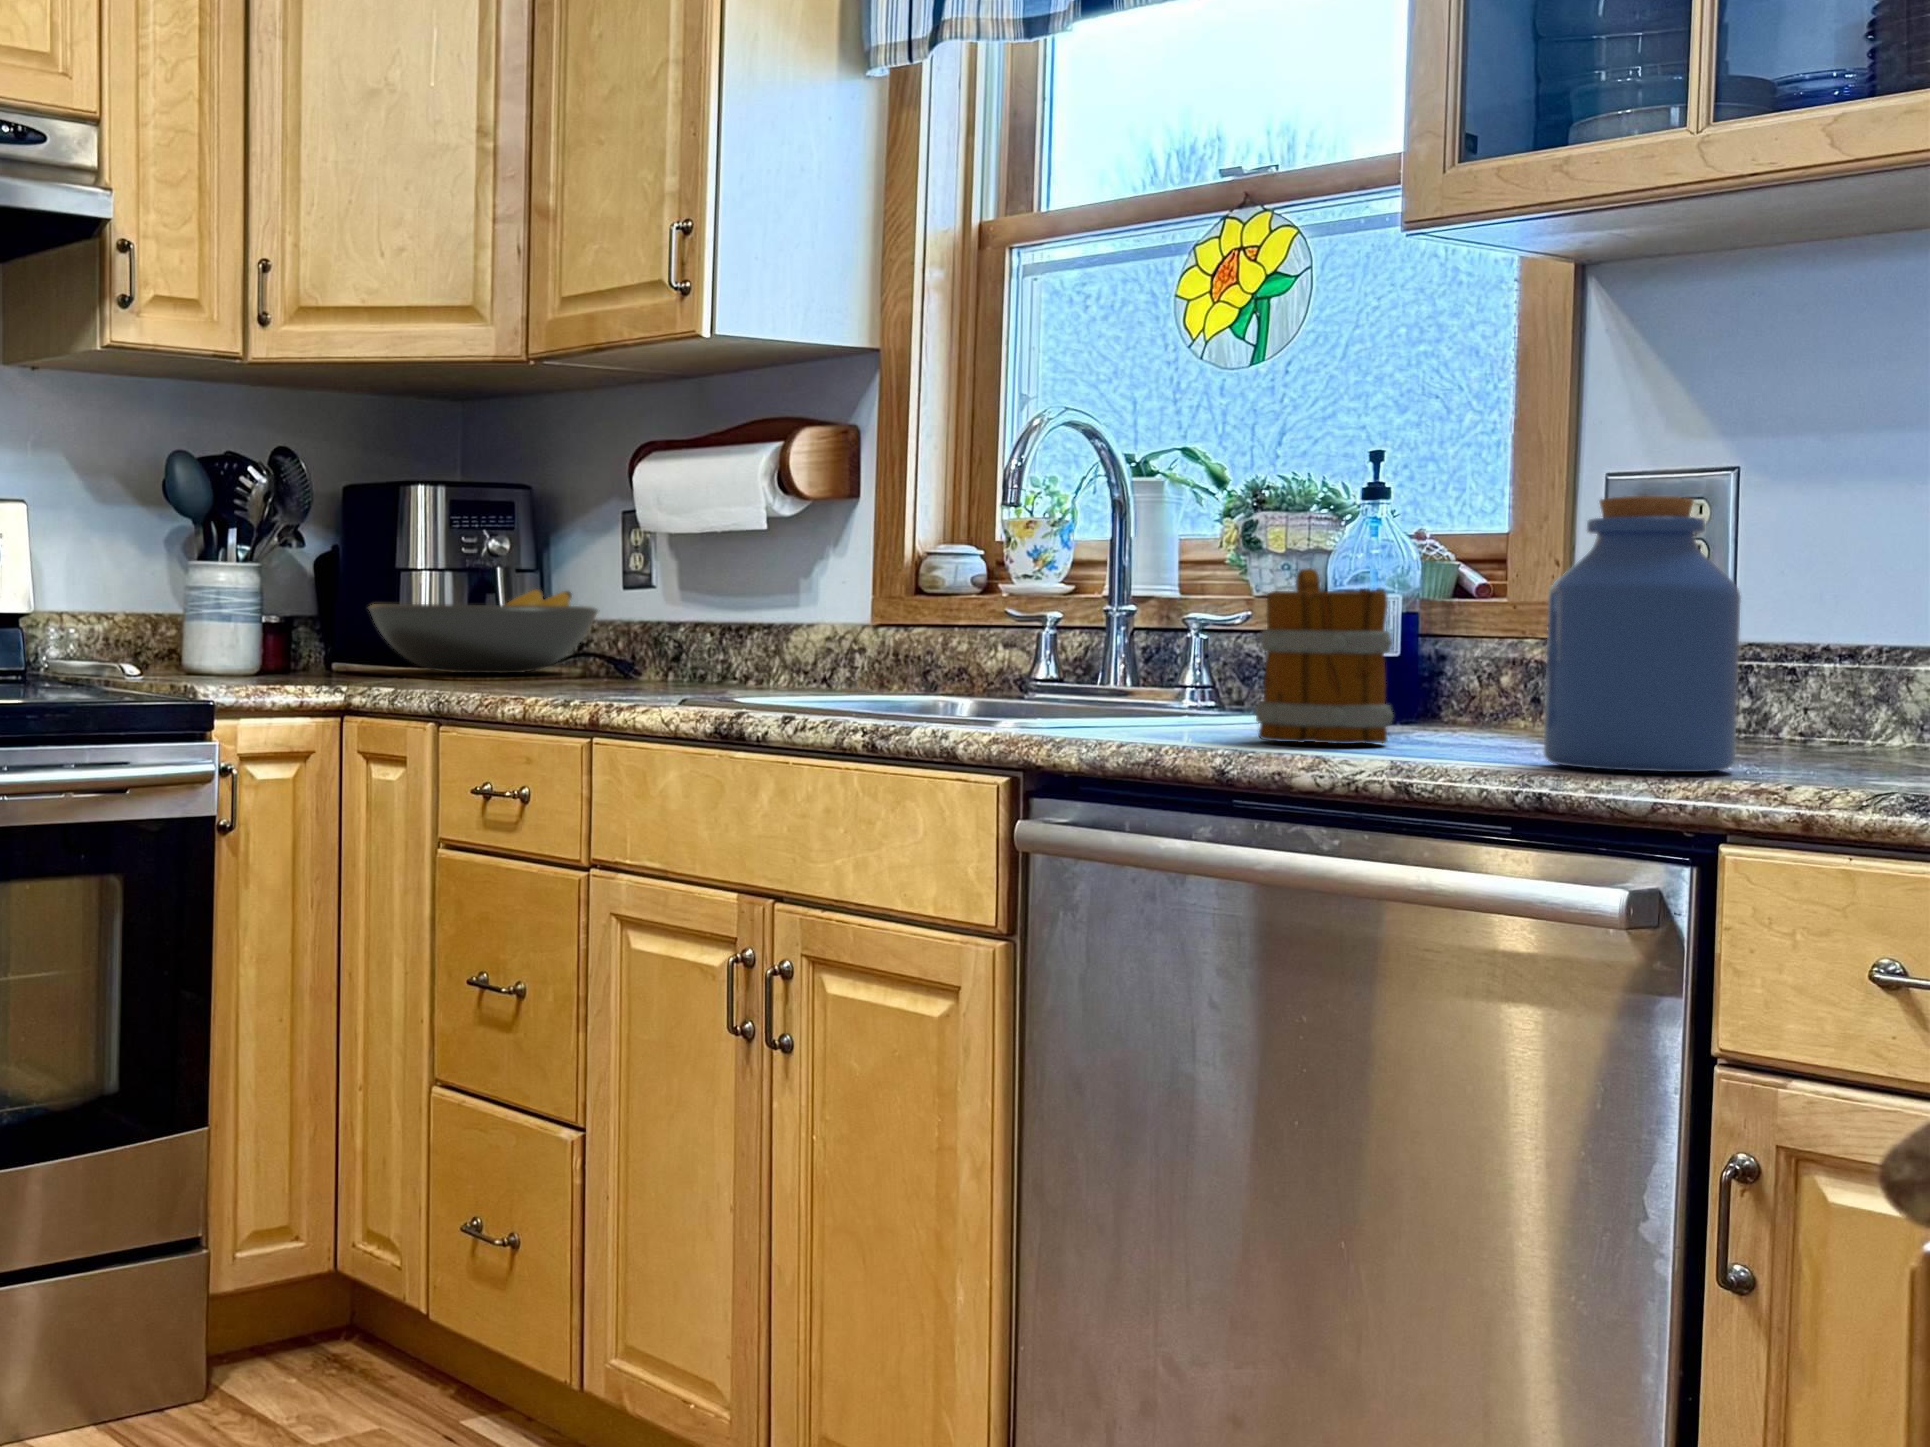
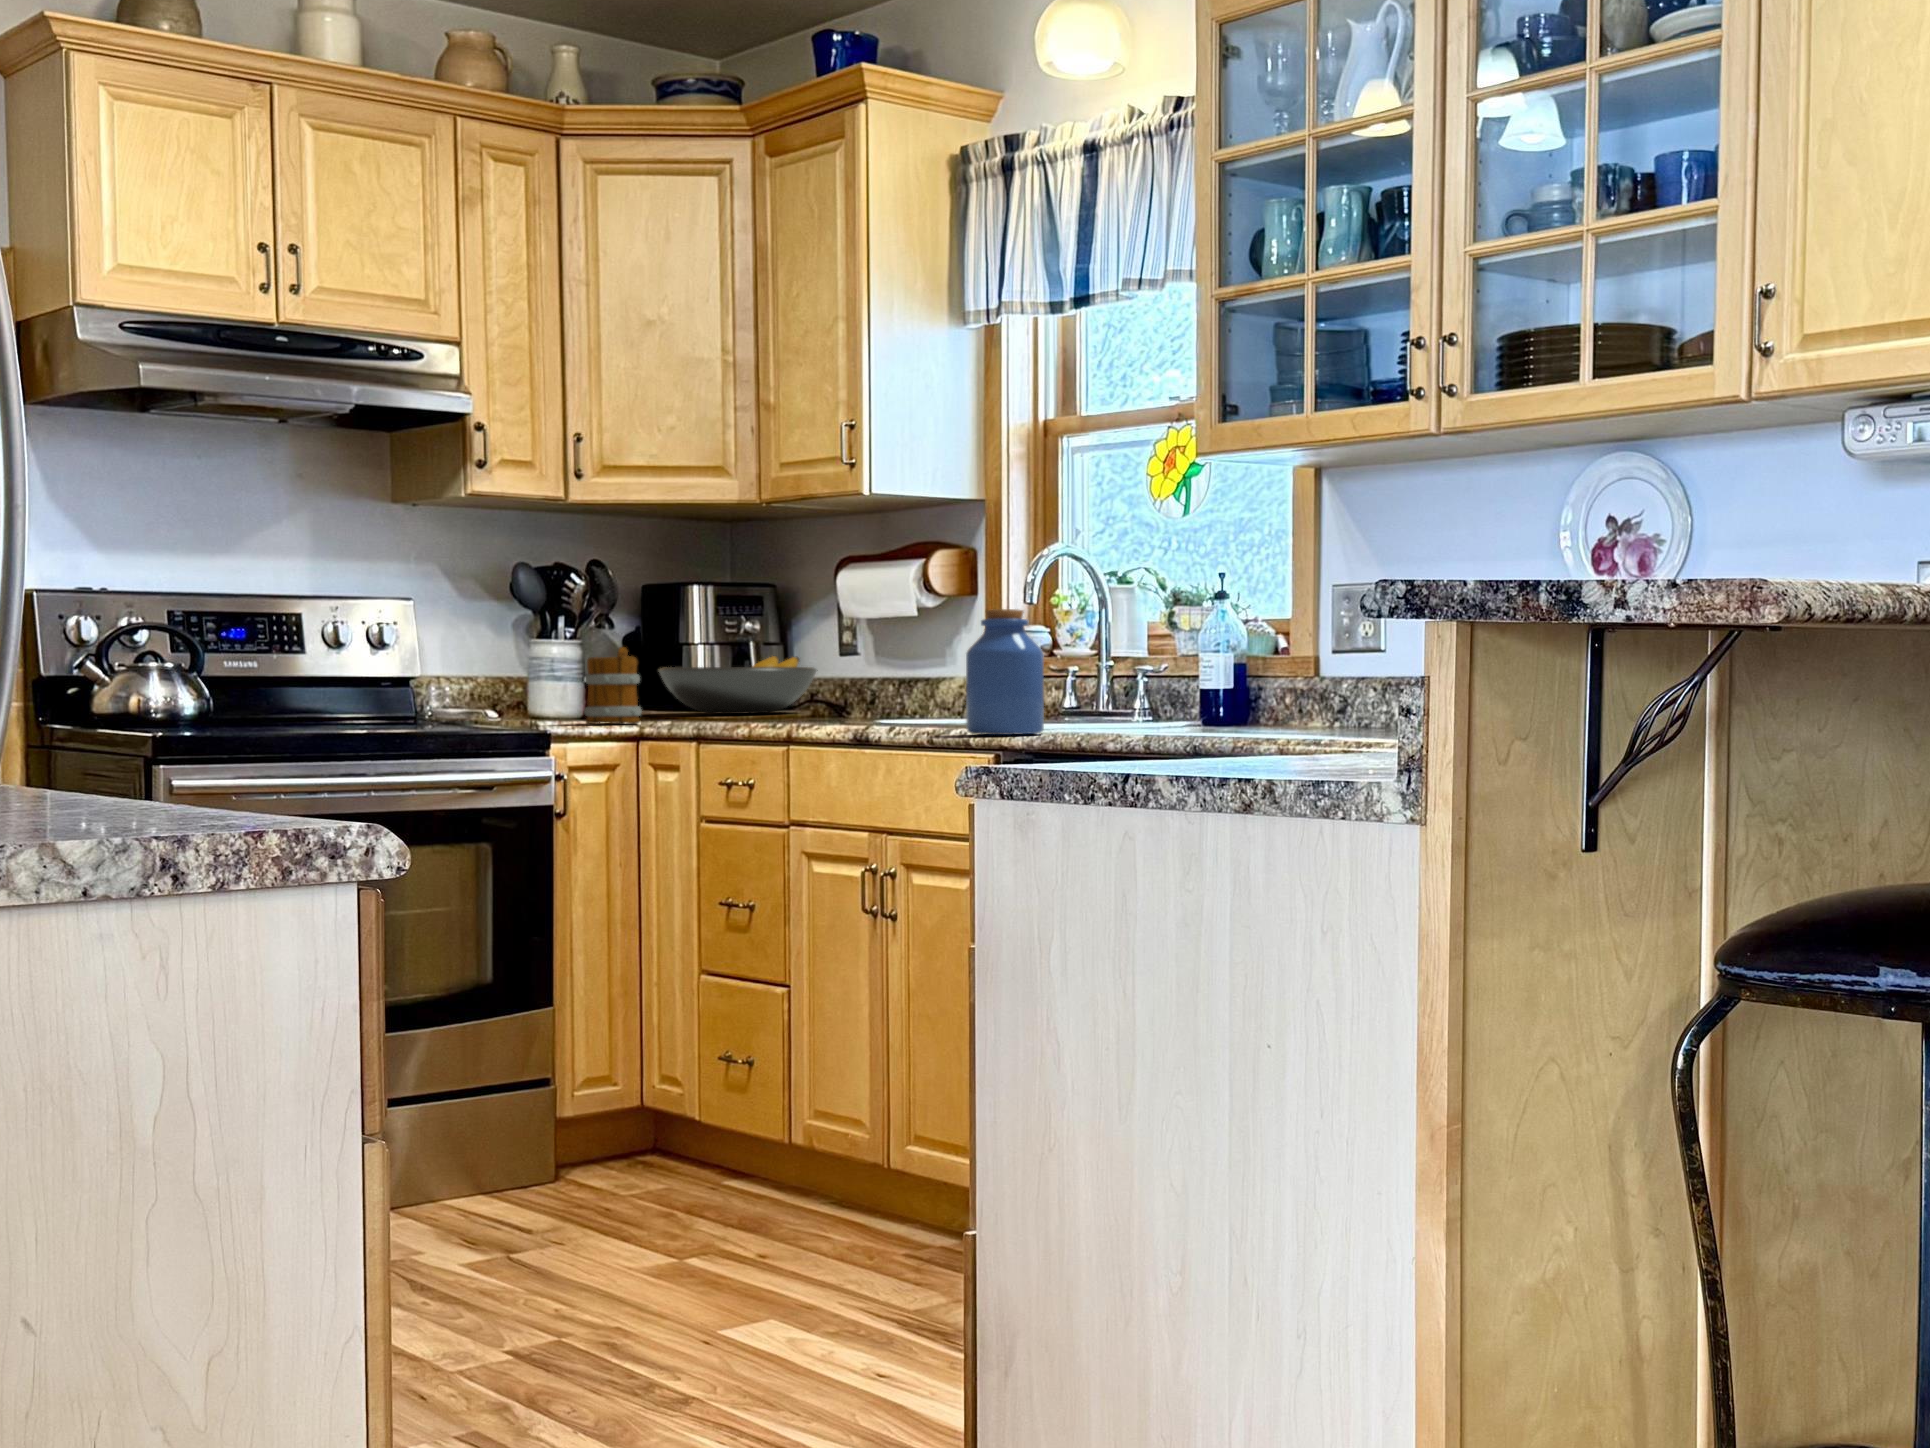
jar: present [1544,496,1741,772] -> present [966,609,1044,735]
mug: present [1255,569,1393,744] -> present [584,647,642,724]

